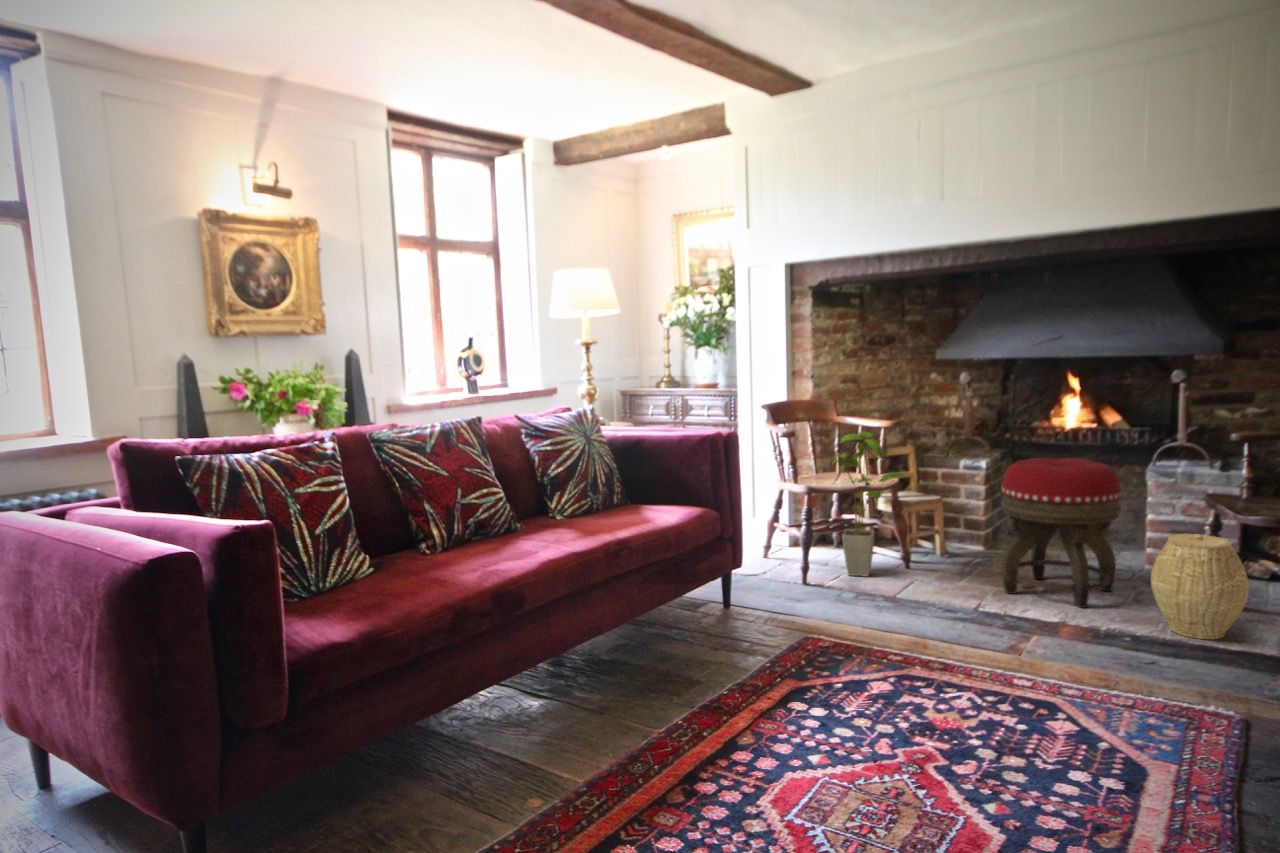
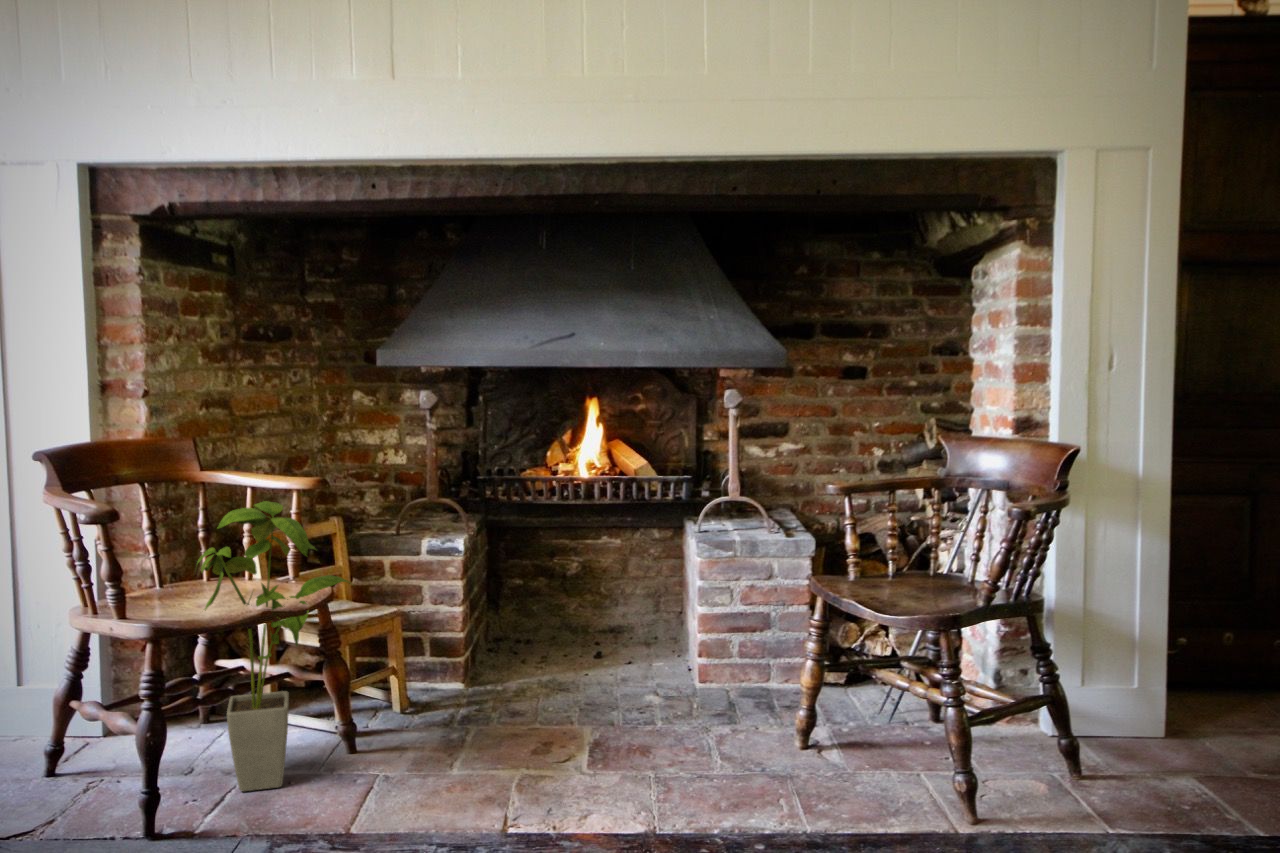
footstool: present [1001,458,1121,608] -> none [516,528,696,785]
woven basket: present [1151,534,1249,639] -> none [761,641,890,812]

